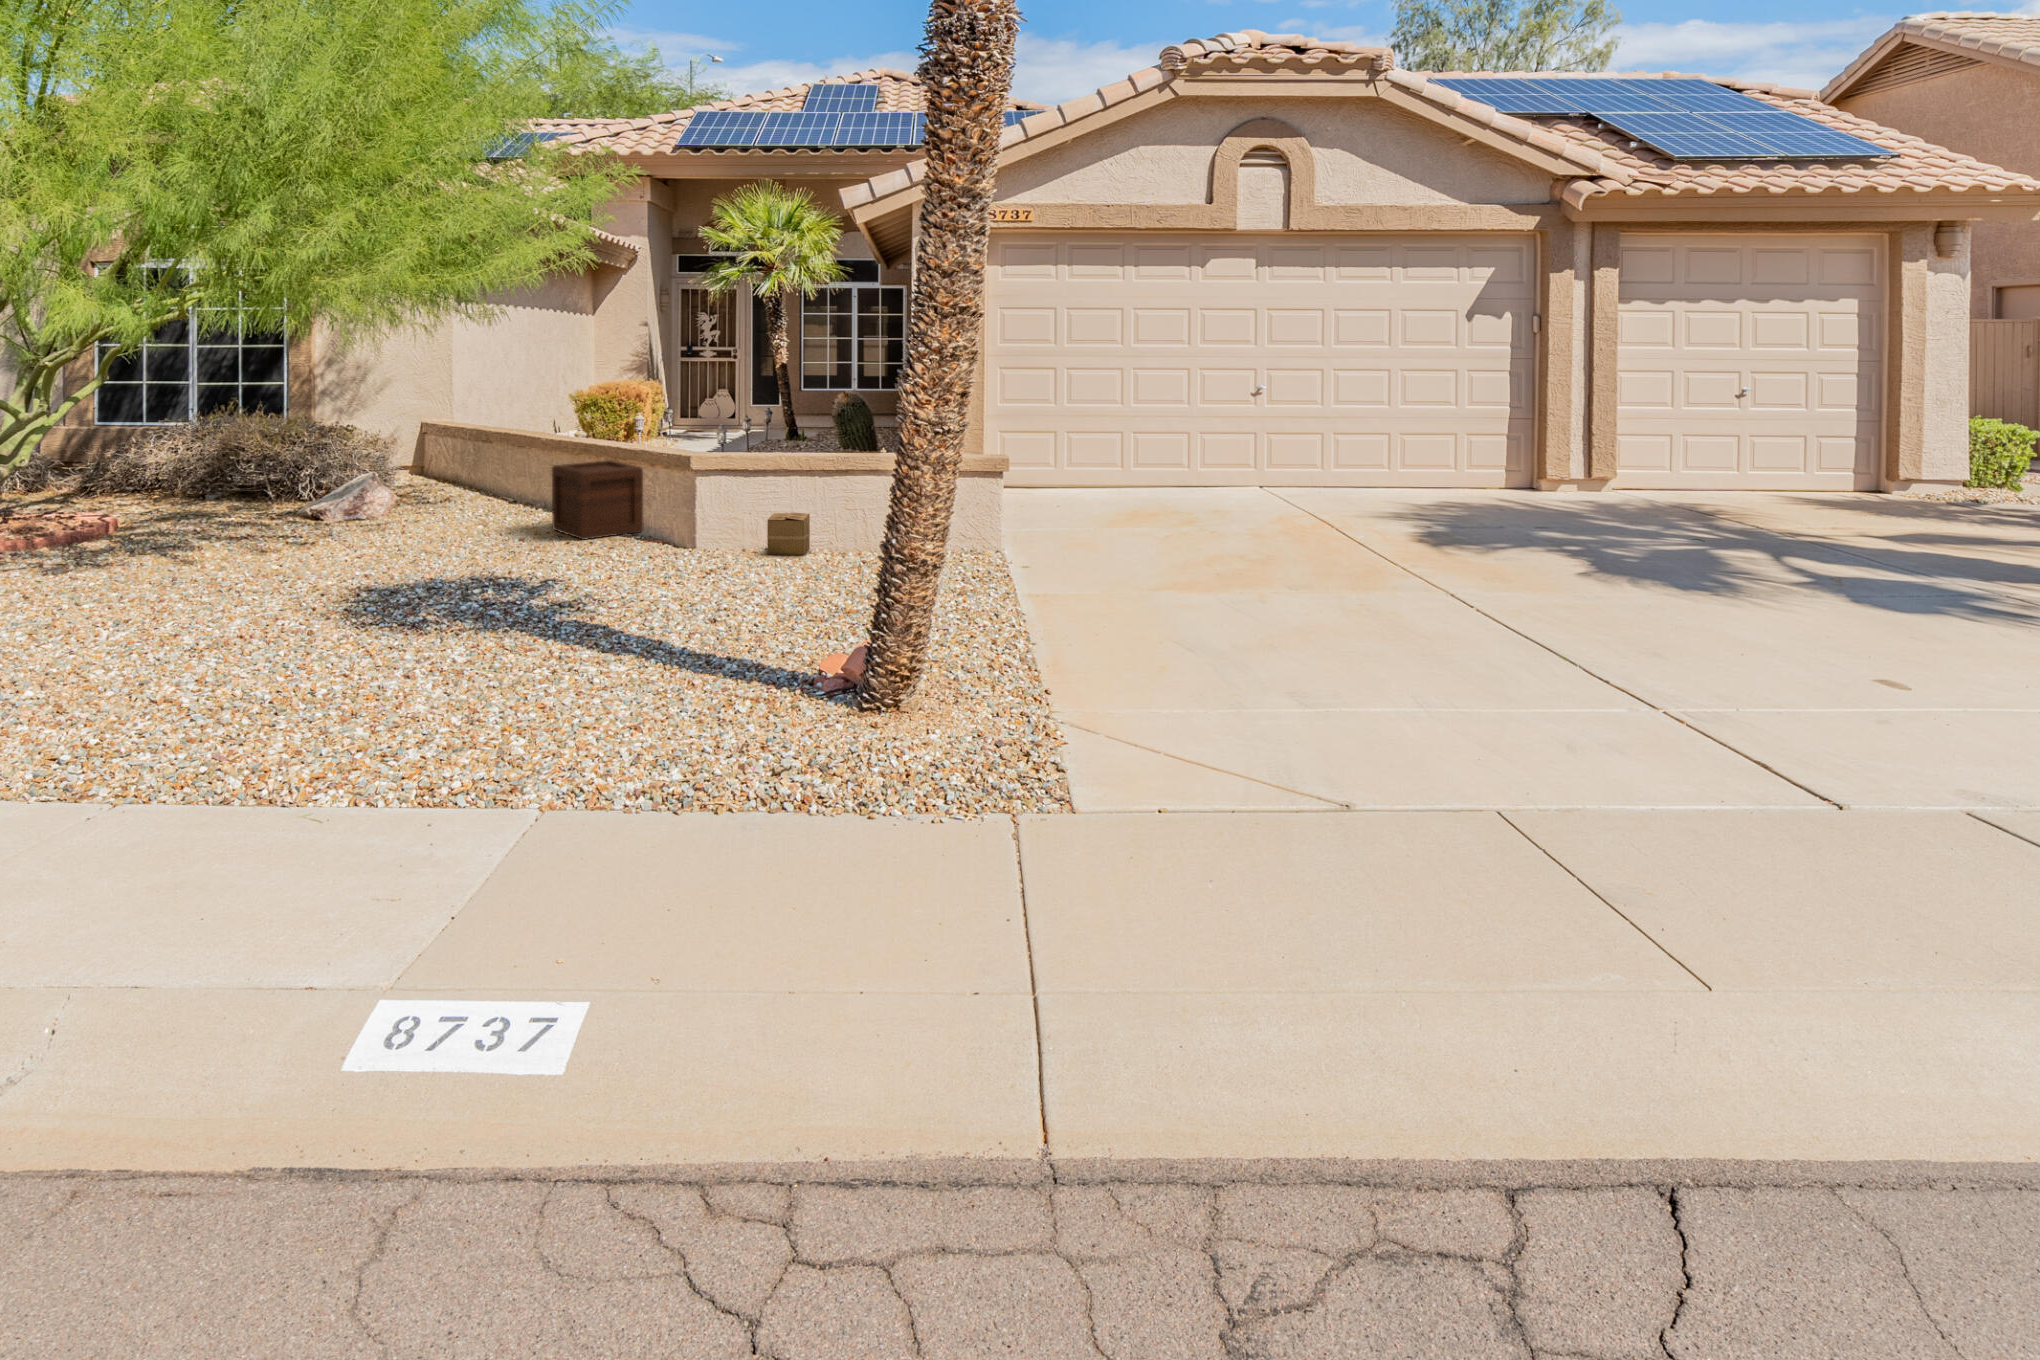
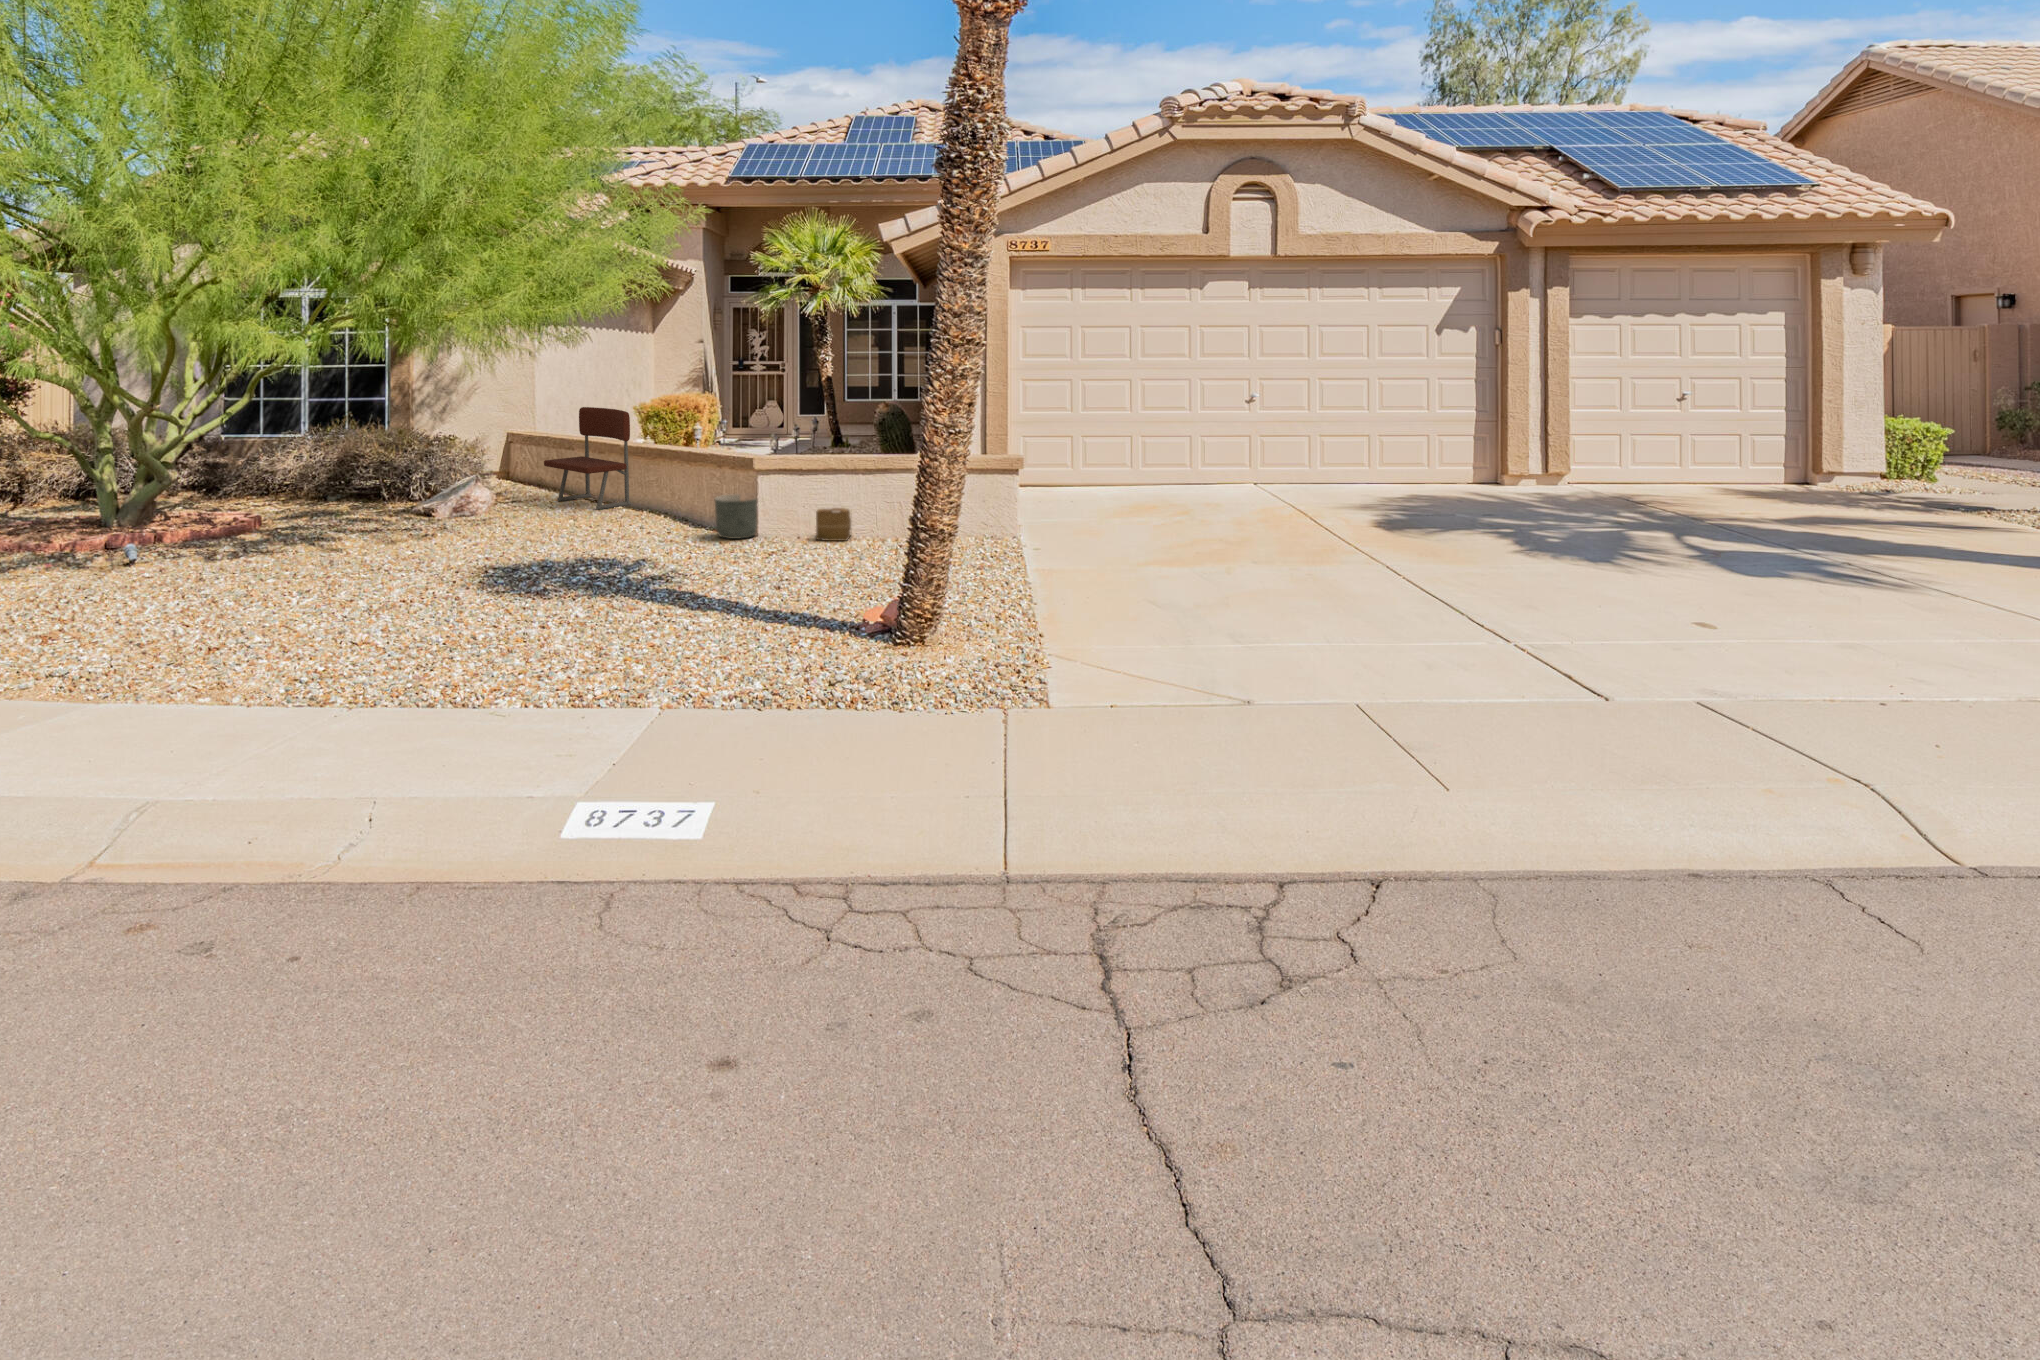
bench: none [453,394,553,514] -> present [544,407,631,510]
wooden crate: present [552,460,643,540] -> none [633,463,711,530]
planter: none [646,498,699,552] -> present [715,494,757,539]

